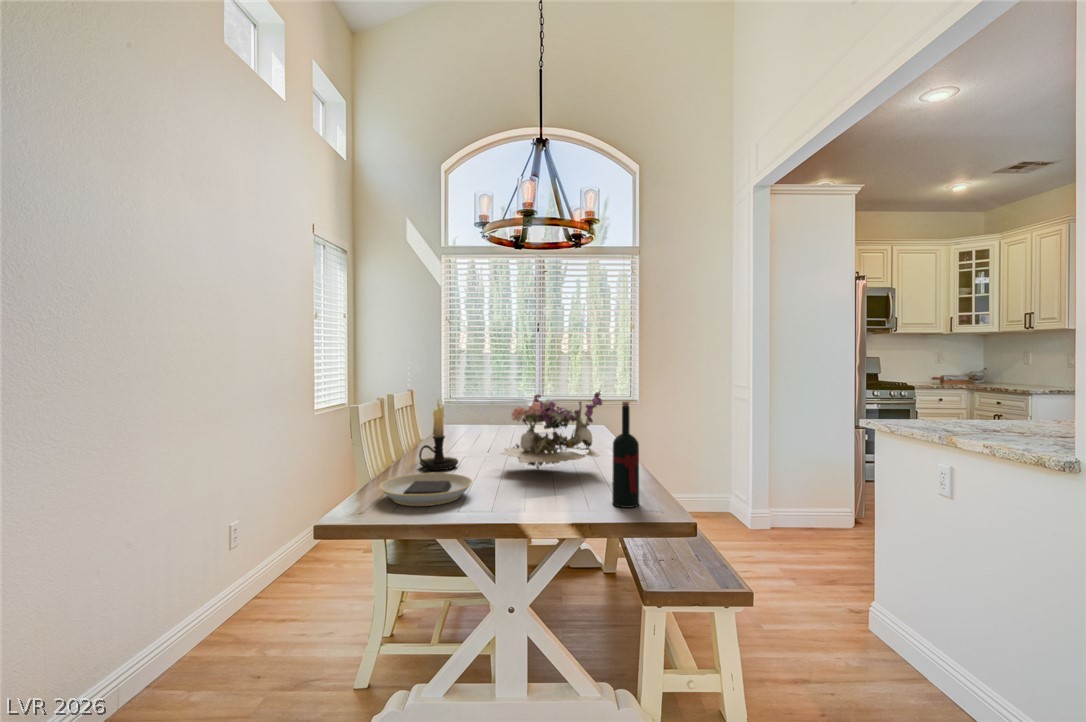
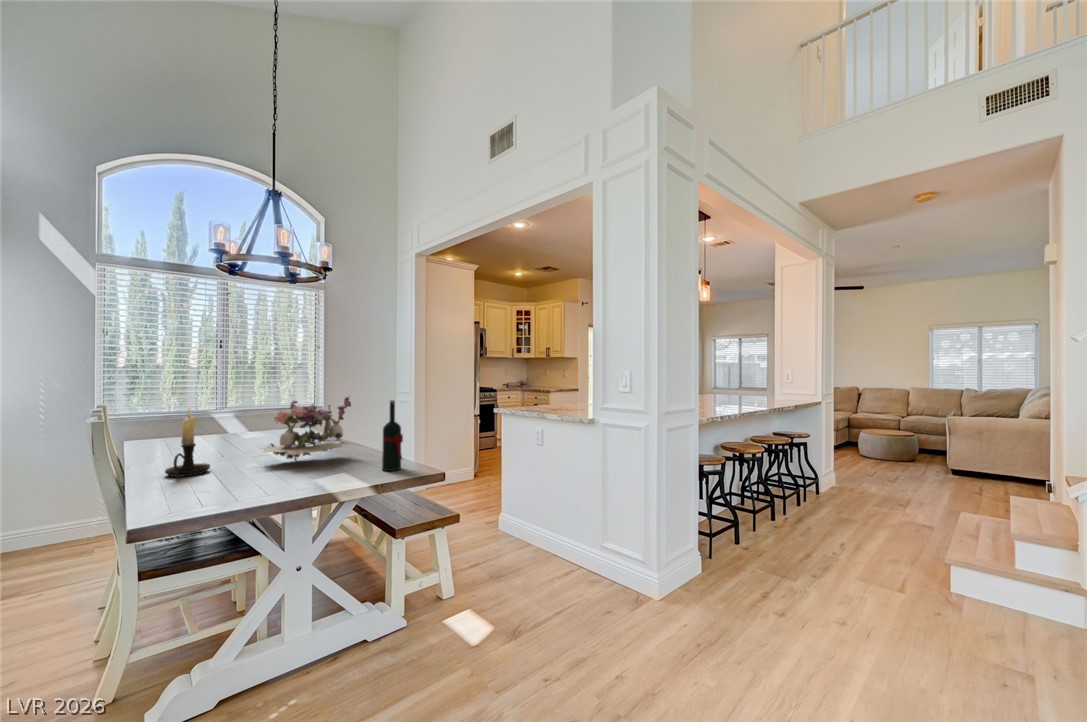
plate: present [380,473,472,506] -> none [165,471,264,501]

